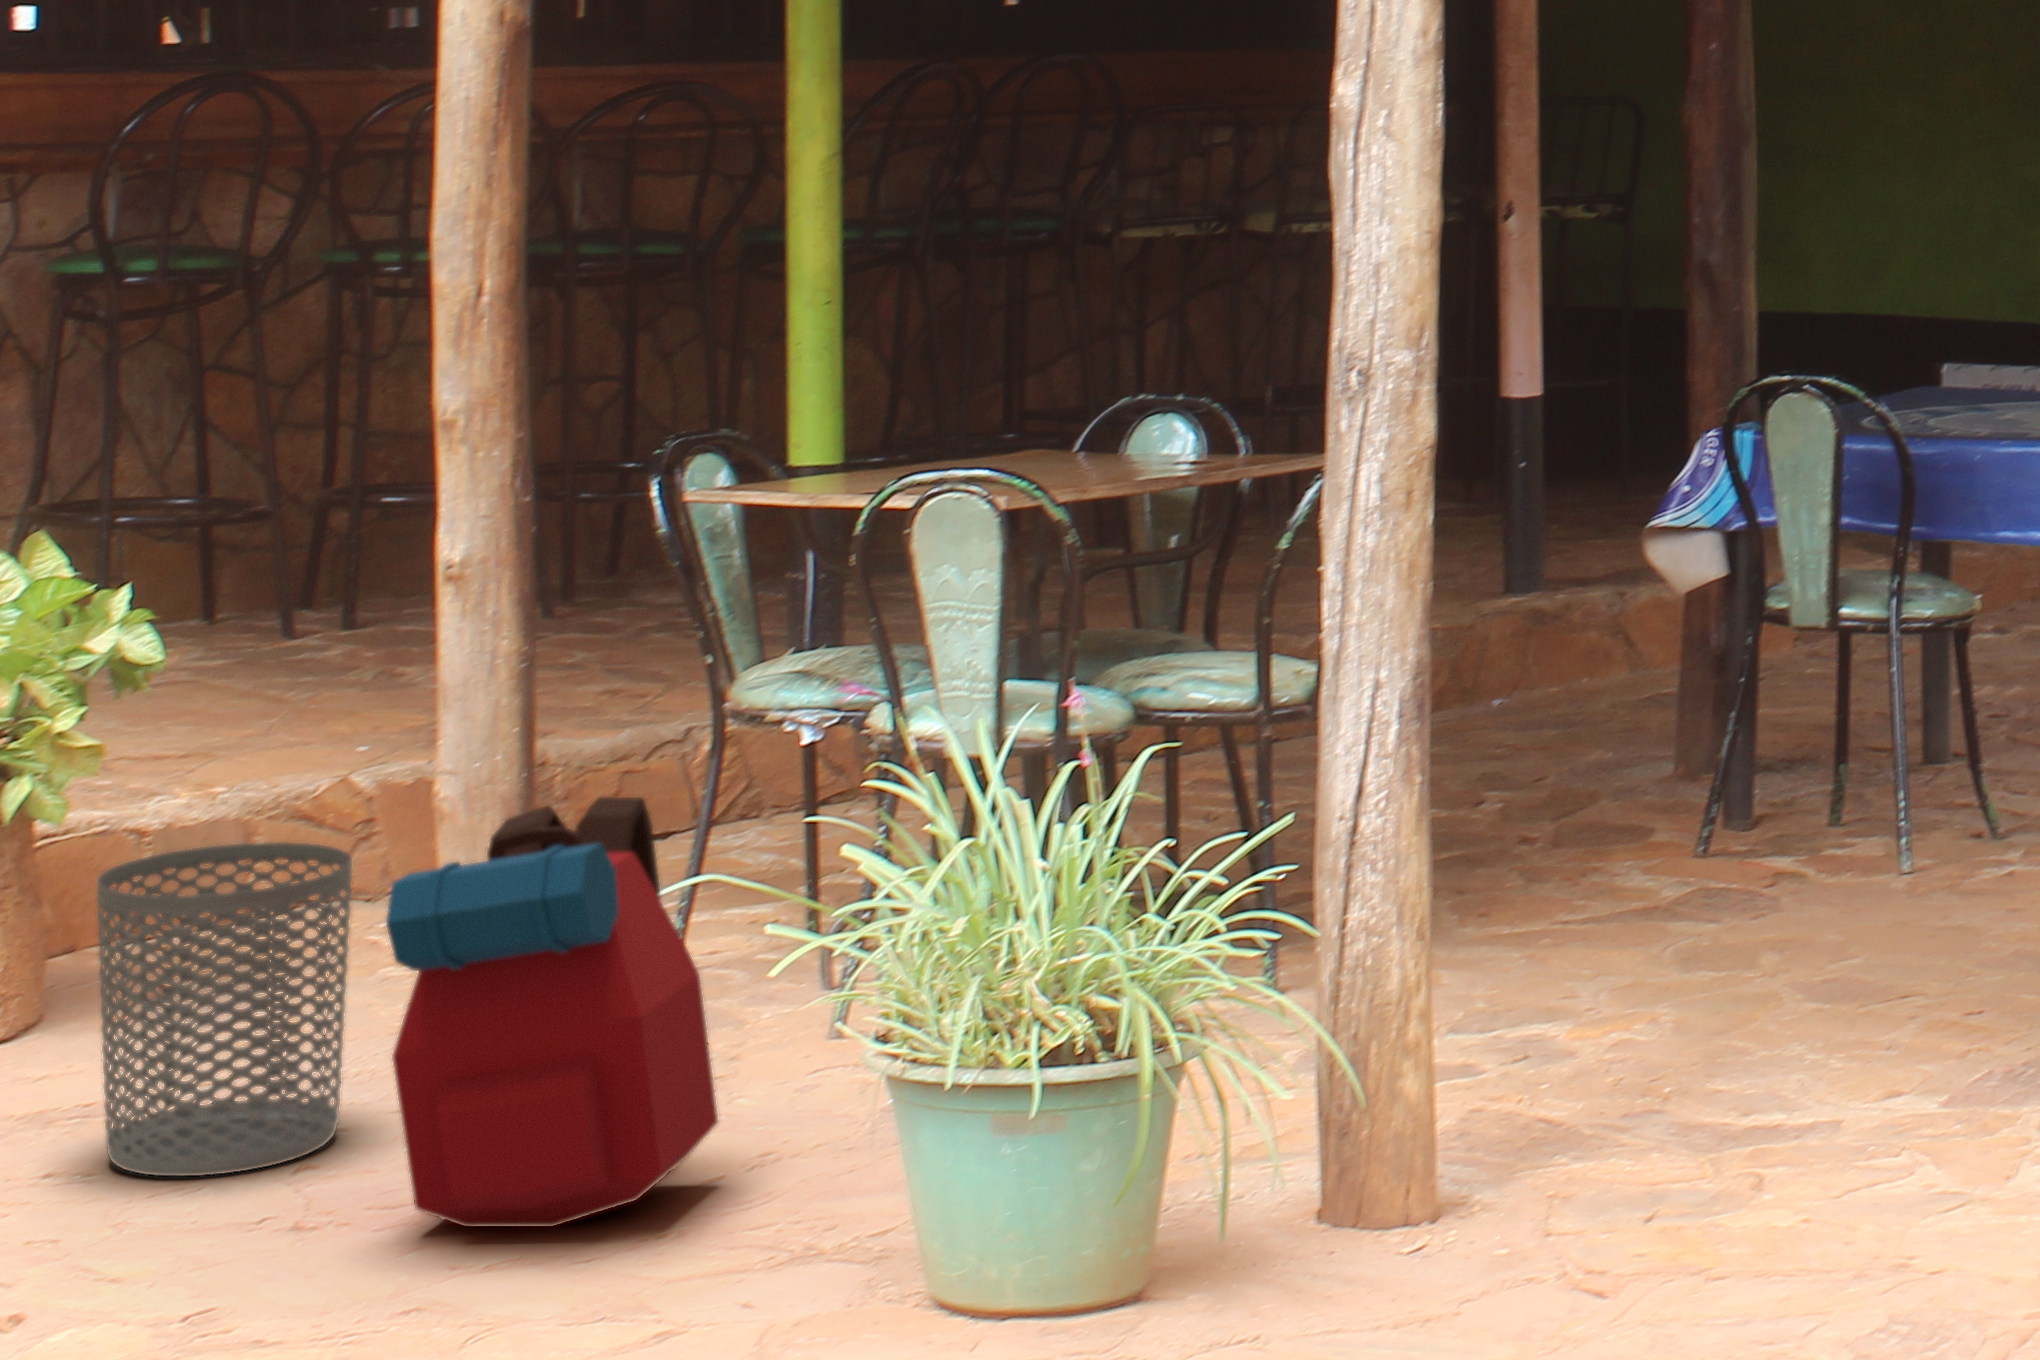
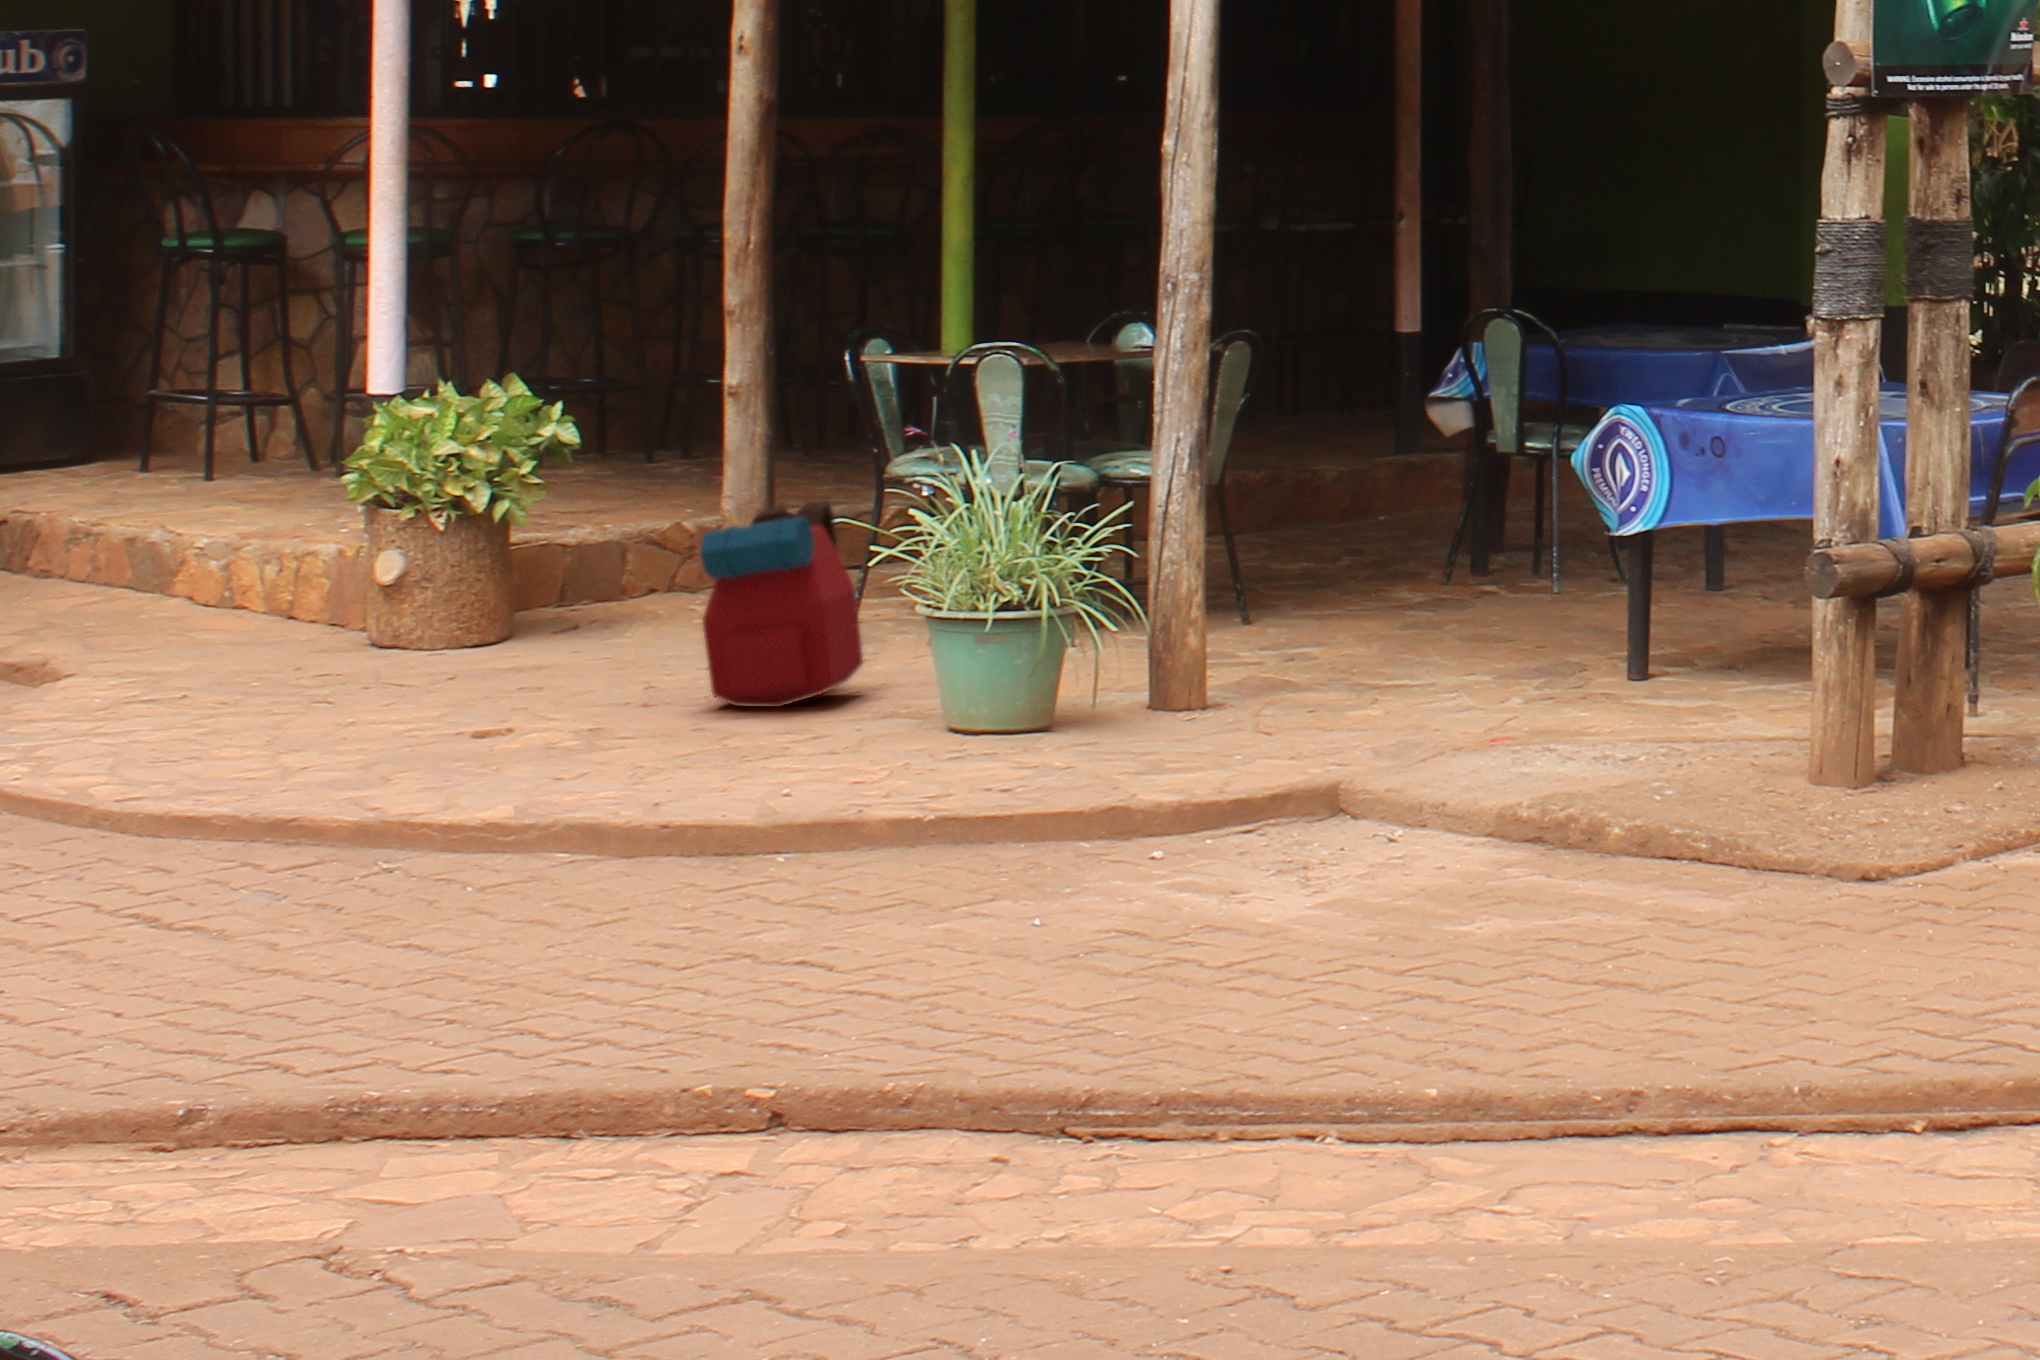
waste bin: present [97,842,352,1176] -> none [555,529,683,690]

